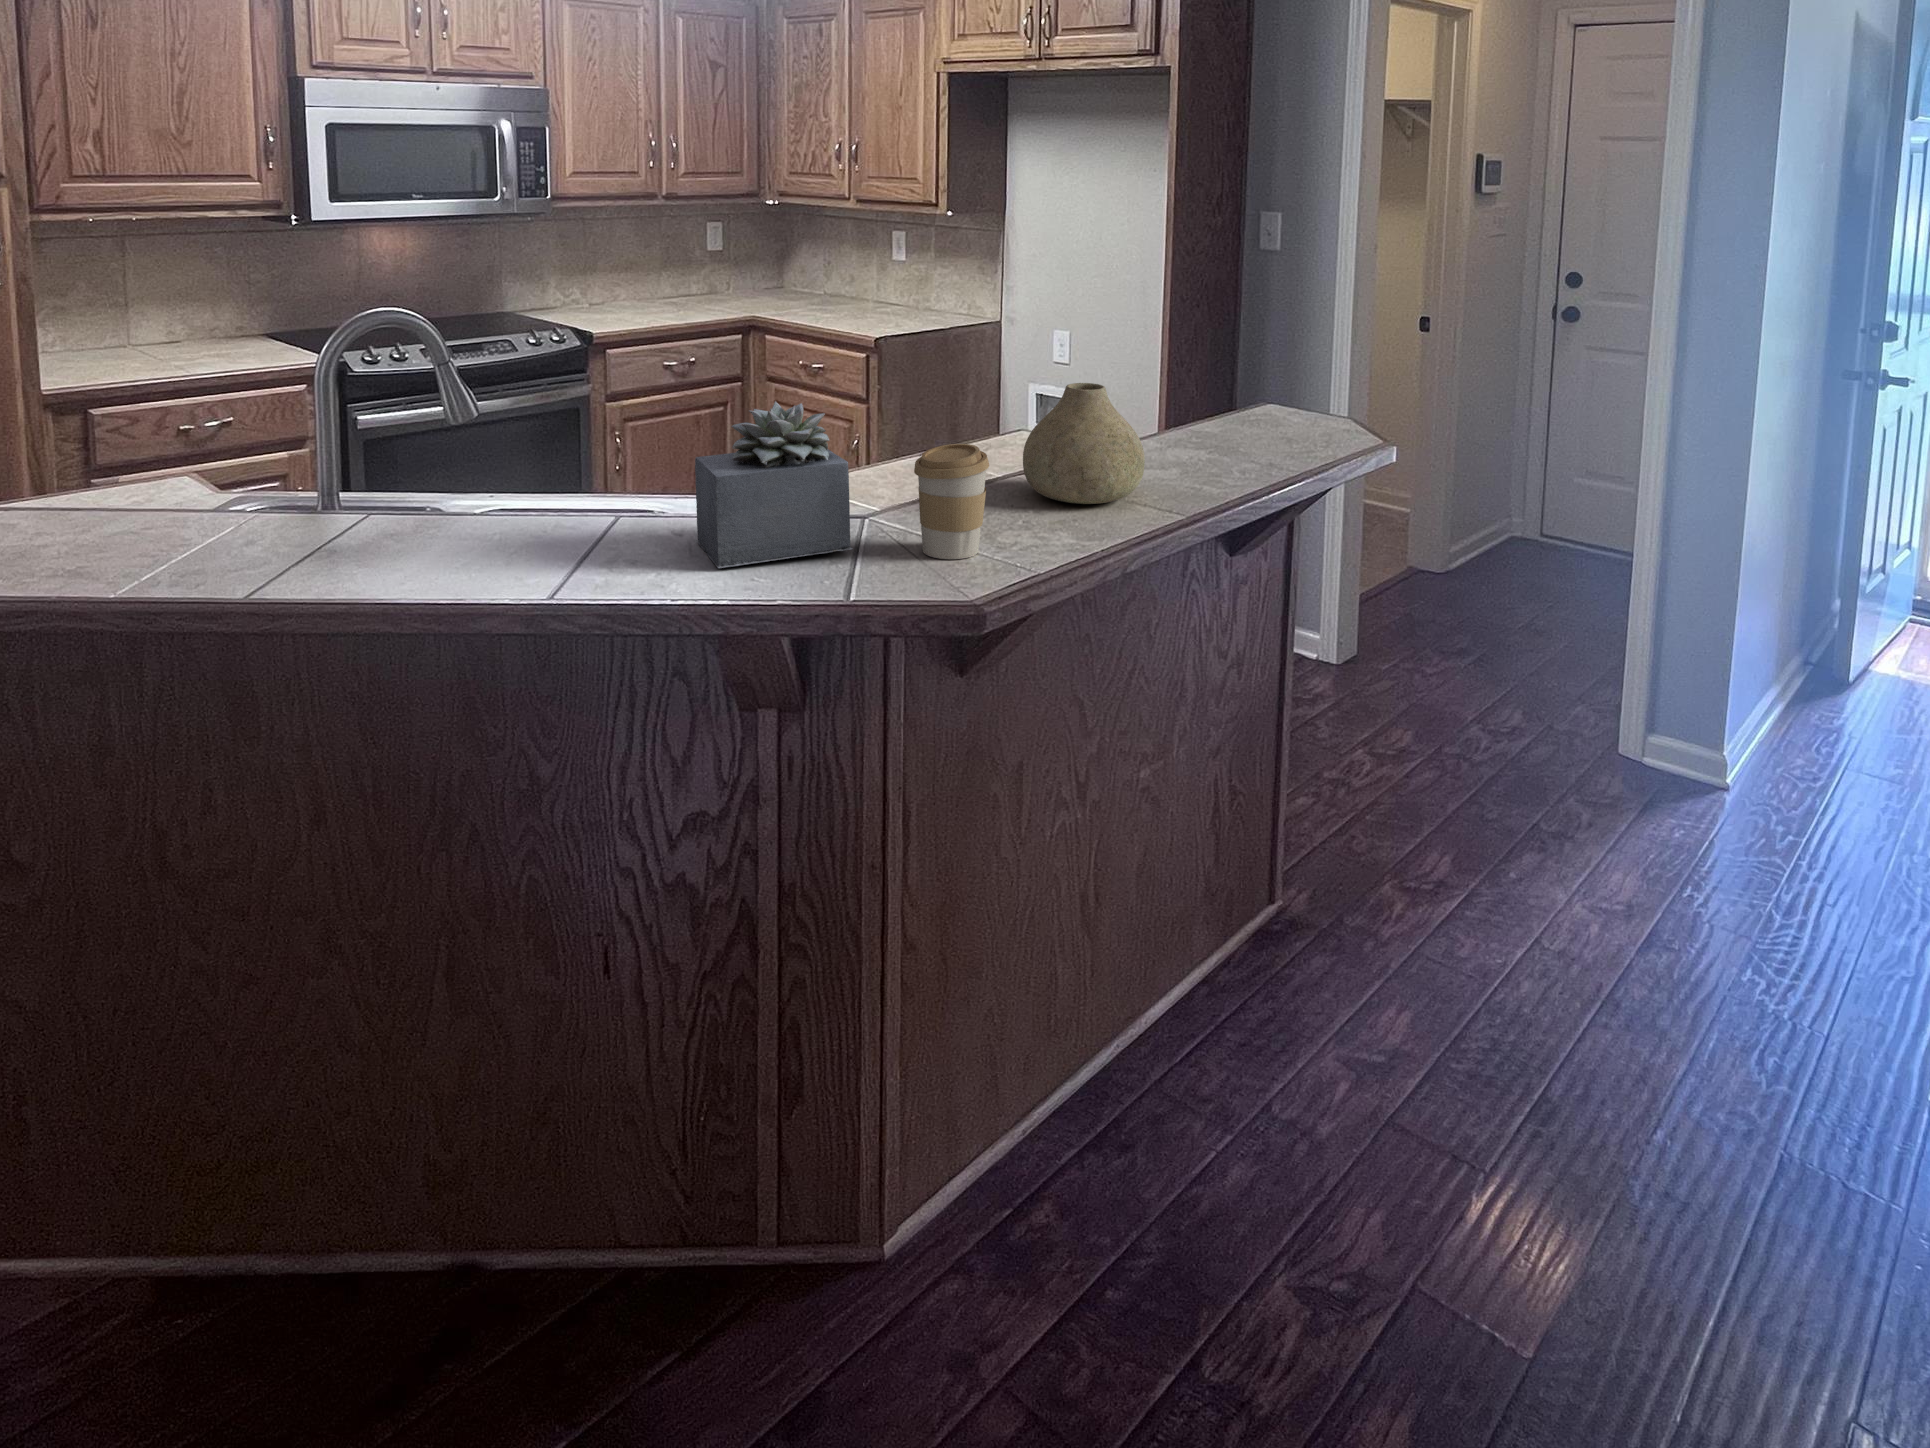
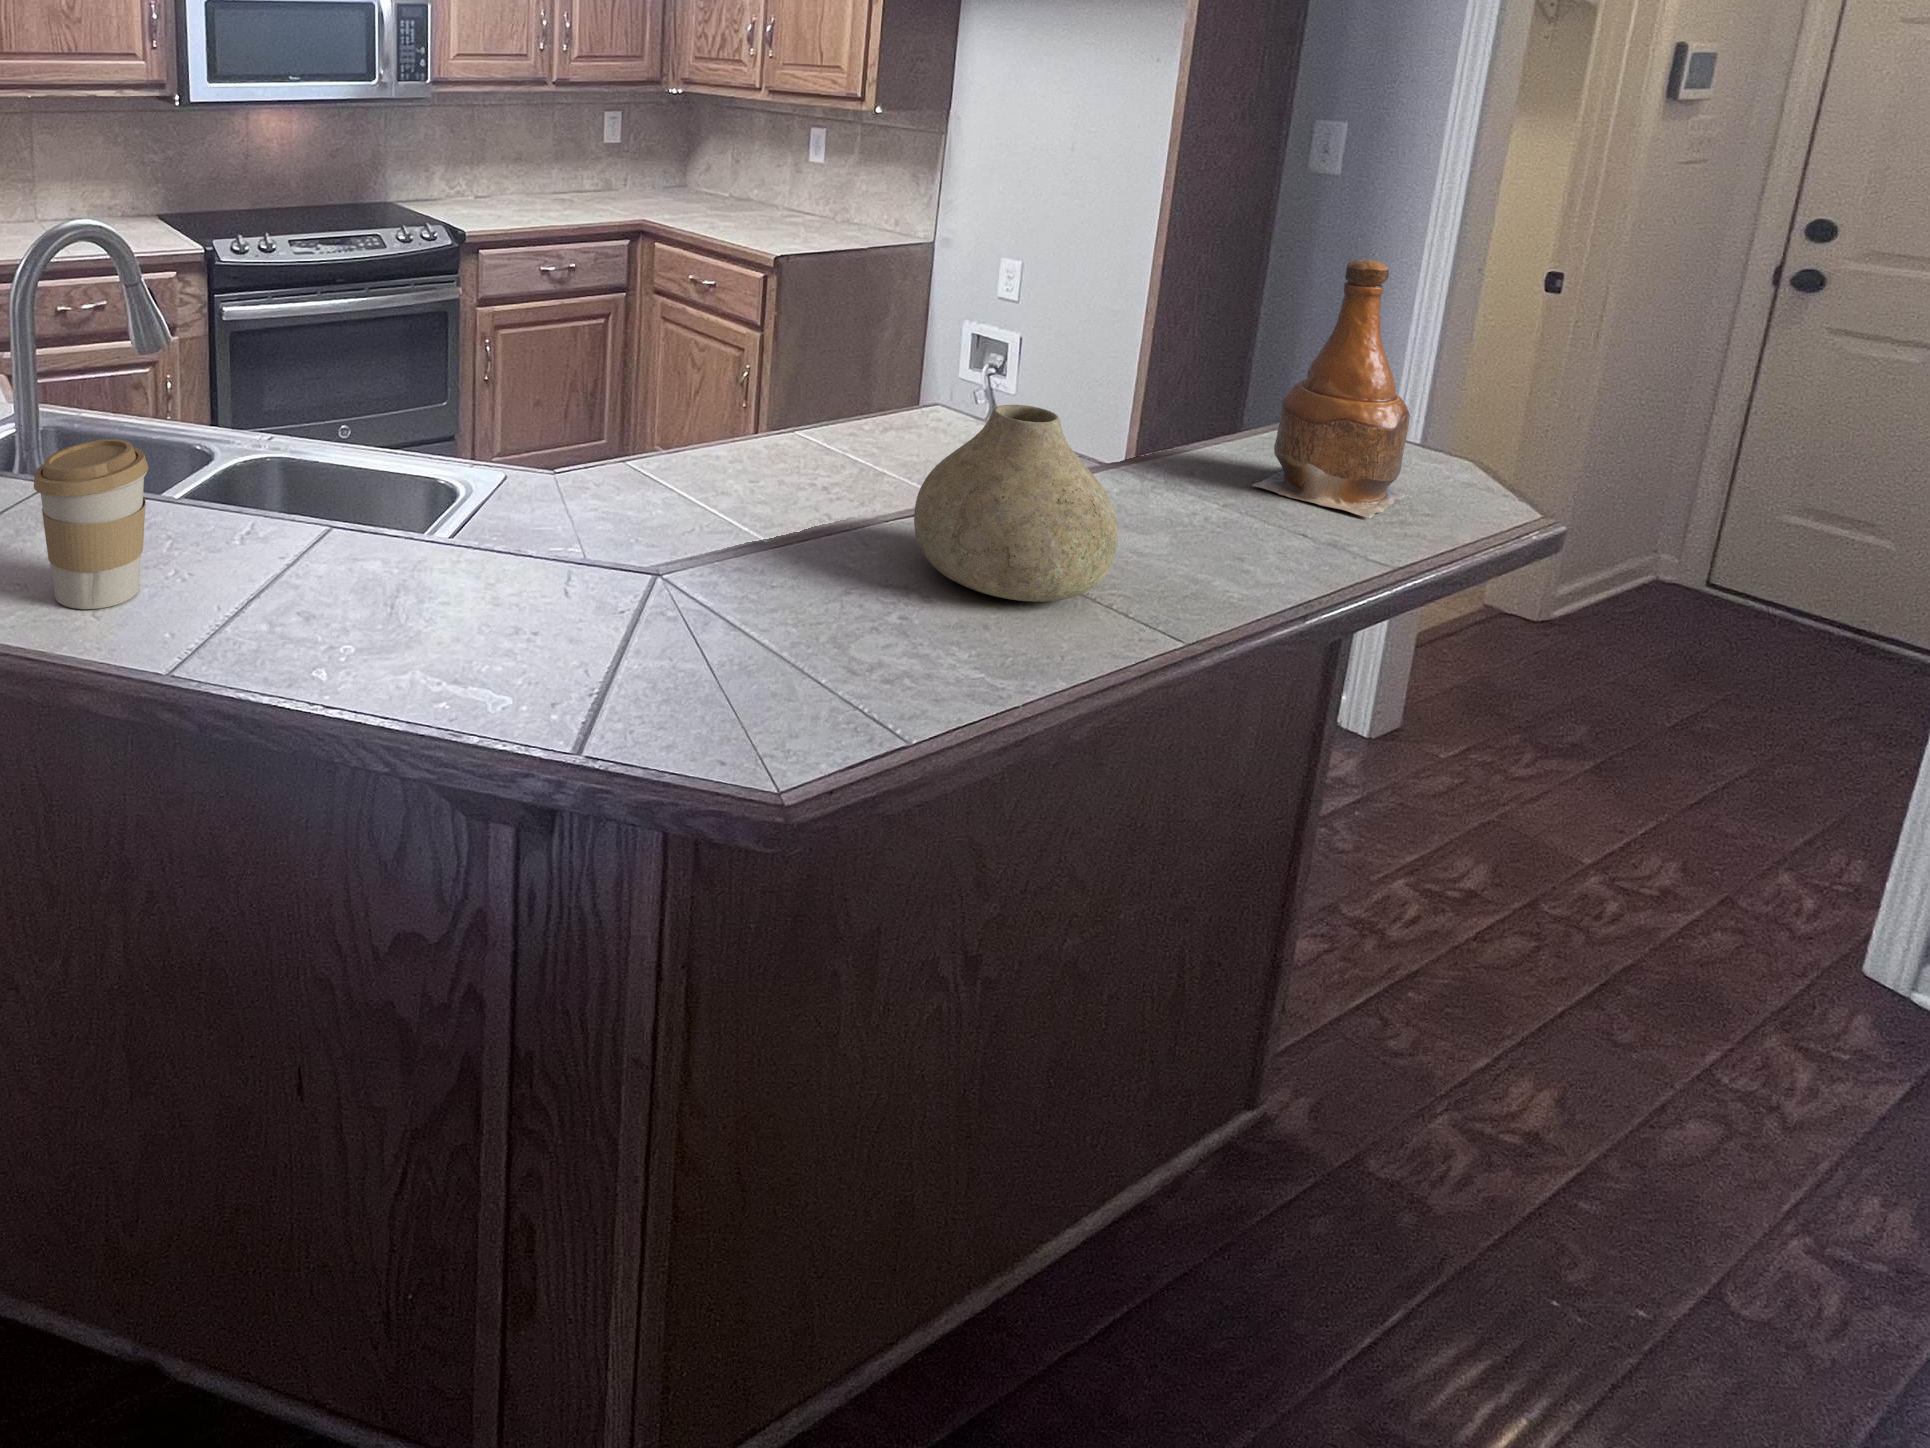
bottle: none [1225,289,1316,451] -> present [1252,259,1412,518]
succulent plant: present [695,401,852,568] -> none [405,415,616,667]
coffee cup: present [914,444,989,559] -> present [34,439,148,609]

